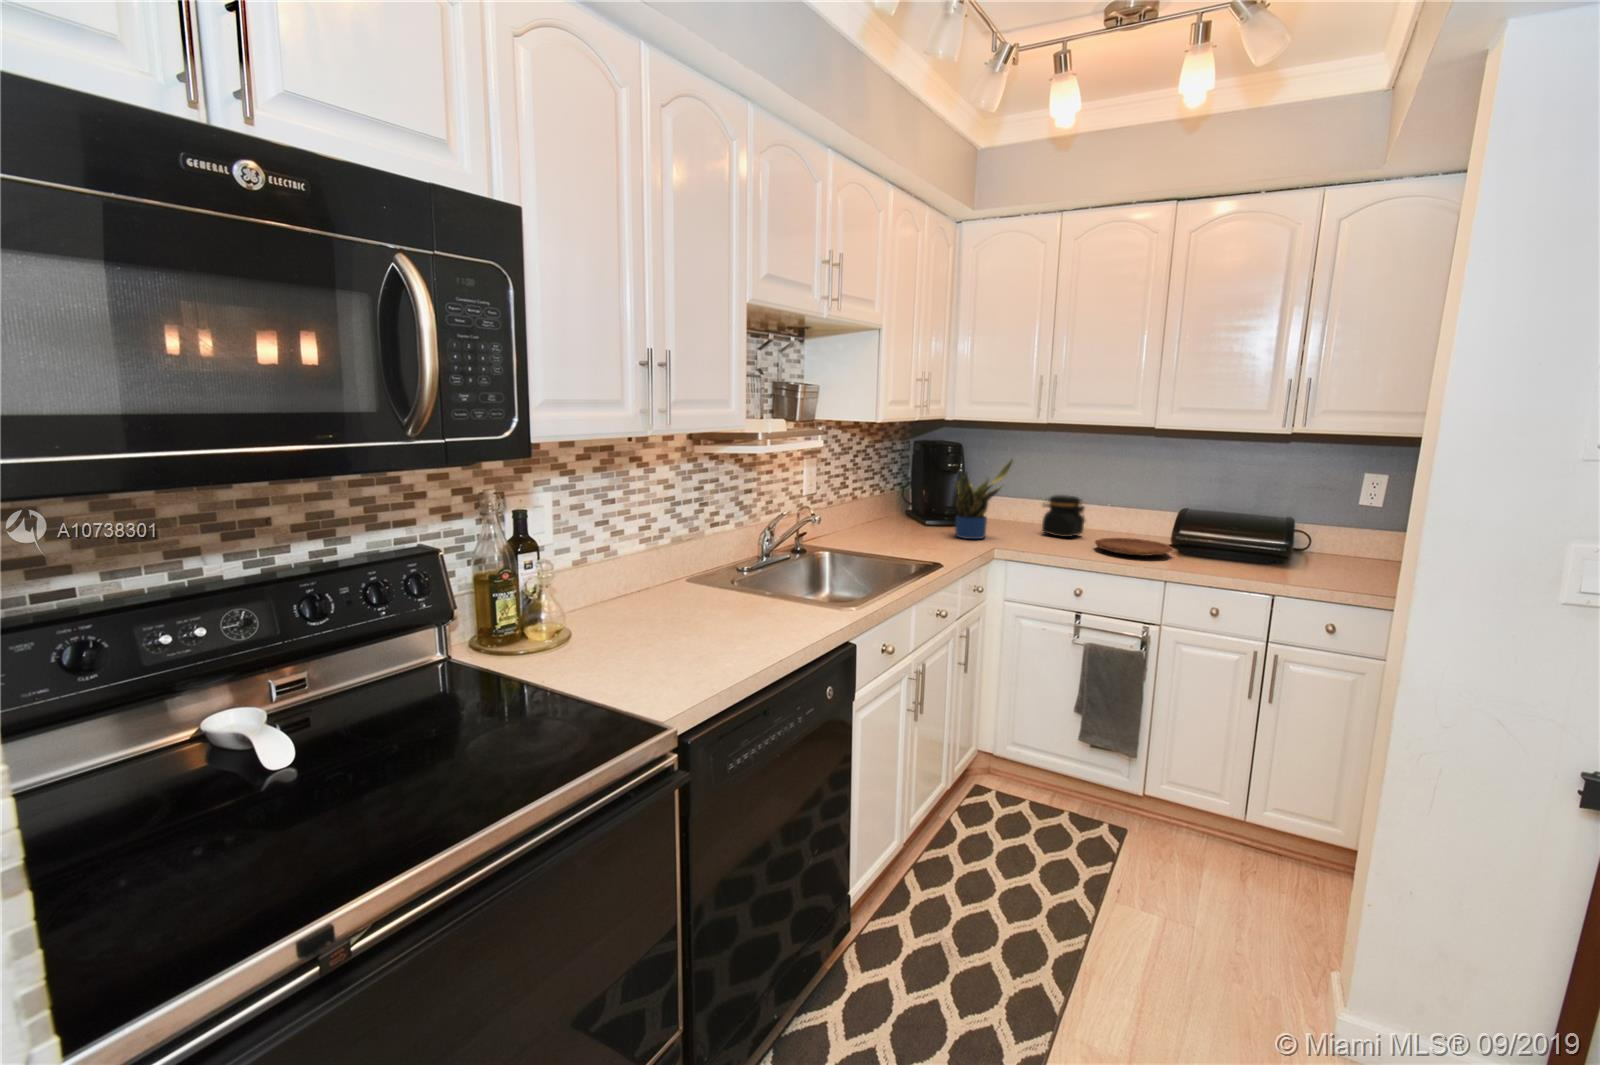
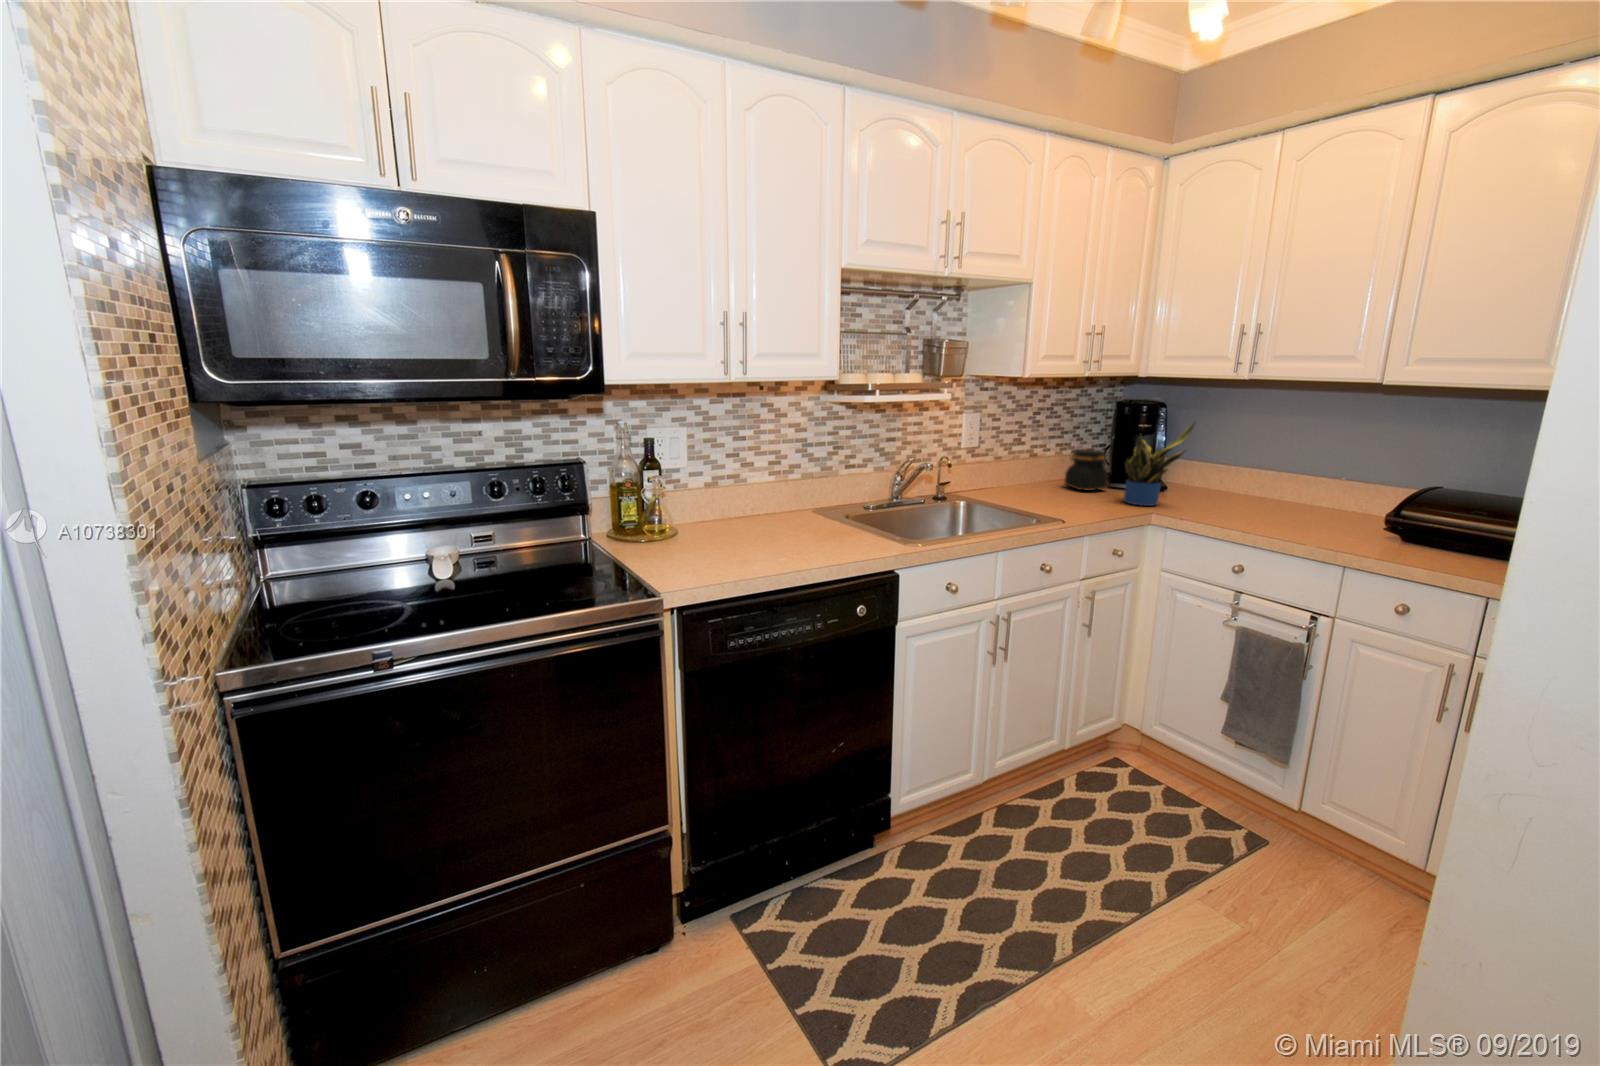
jar: present [1042,495,1085,537] -> present [1065,449,1108,491]
tray: present [1095,538,1173,556] -> none [1280,518,1383,541]

